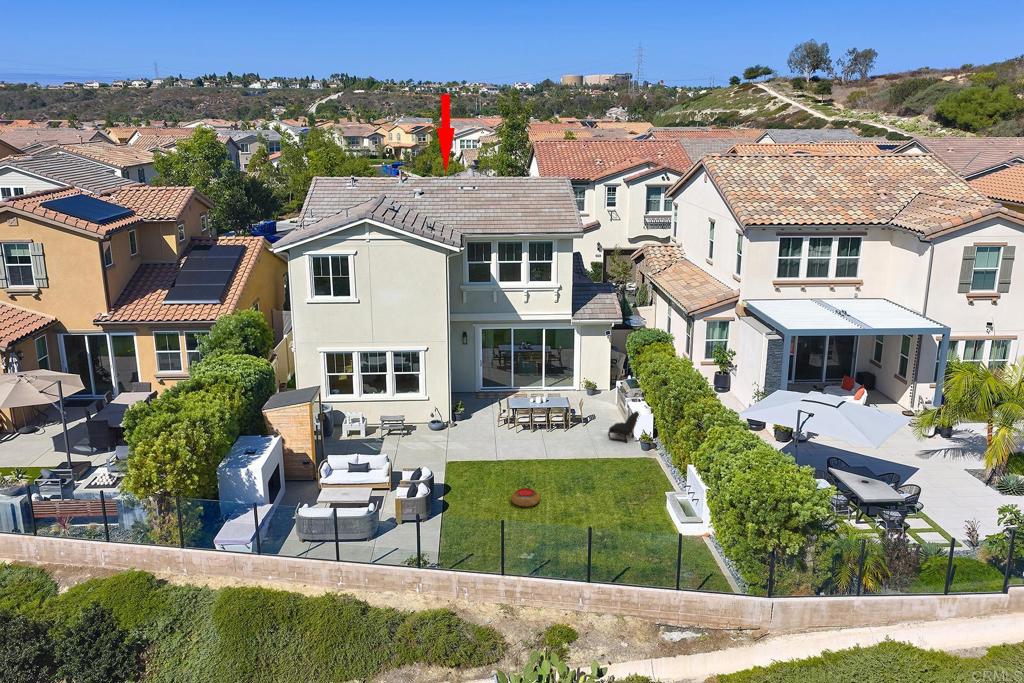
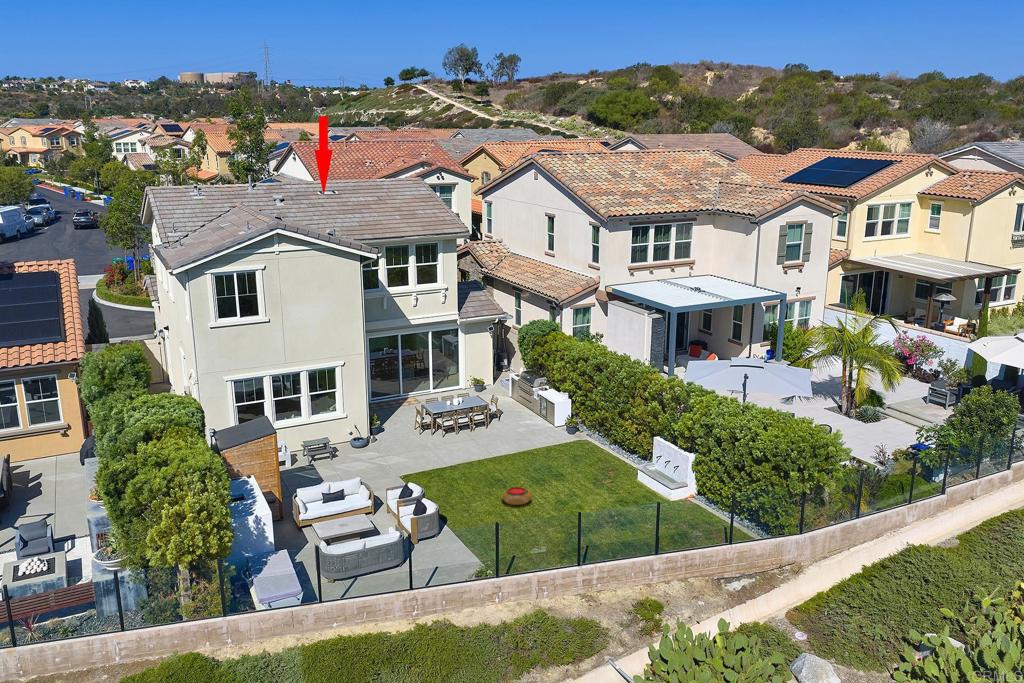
lounge chair: present [608,411,639,443] -> none [535,400,562,432]

